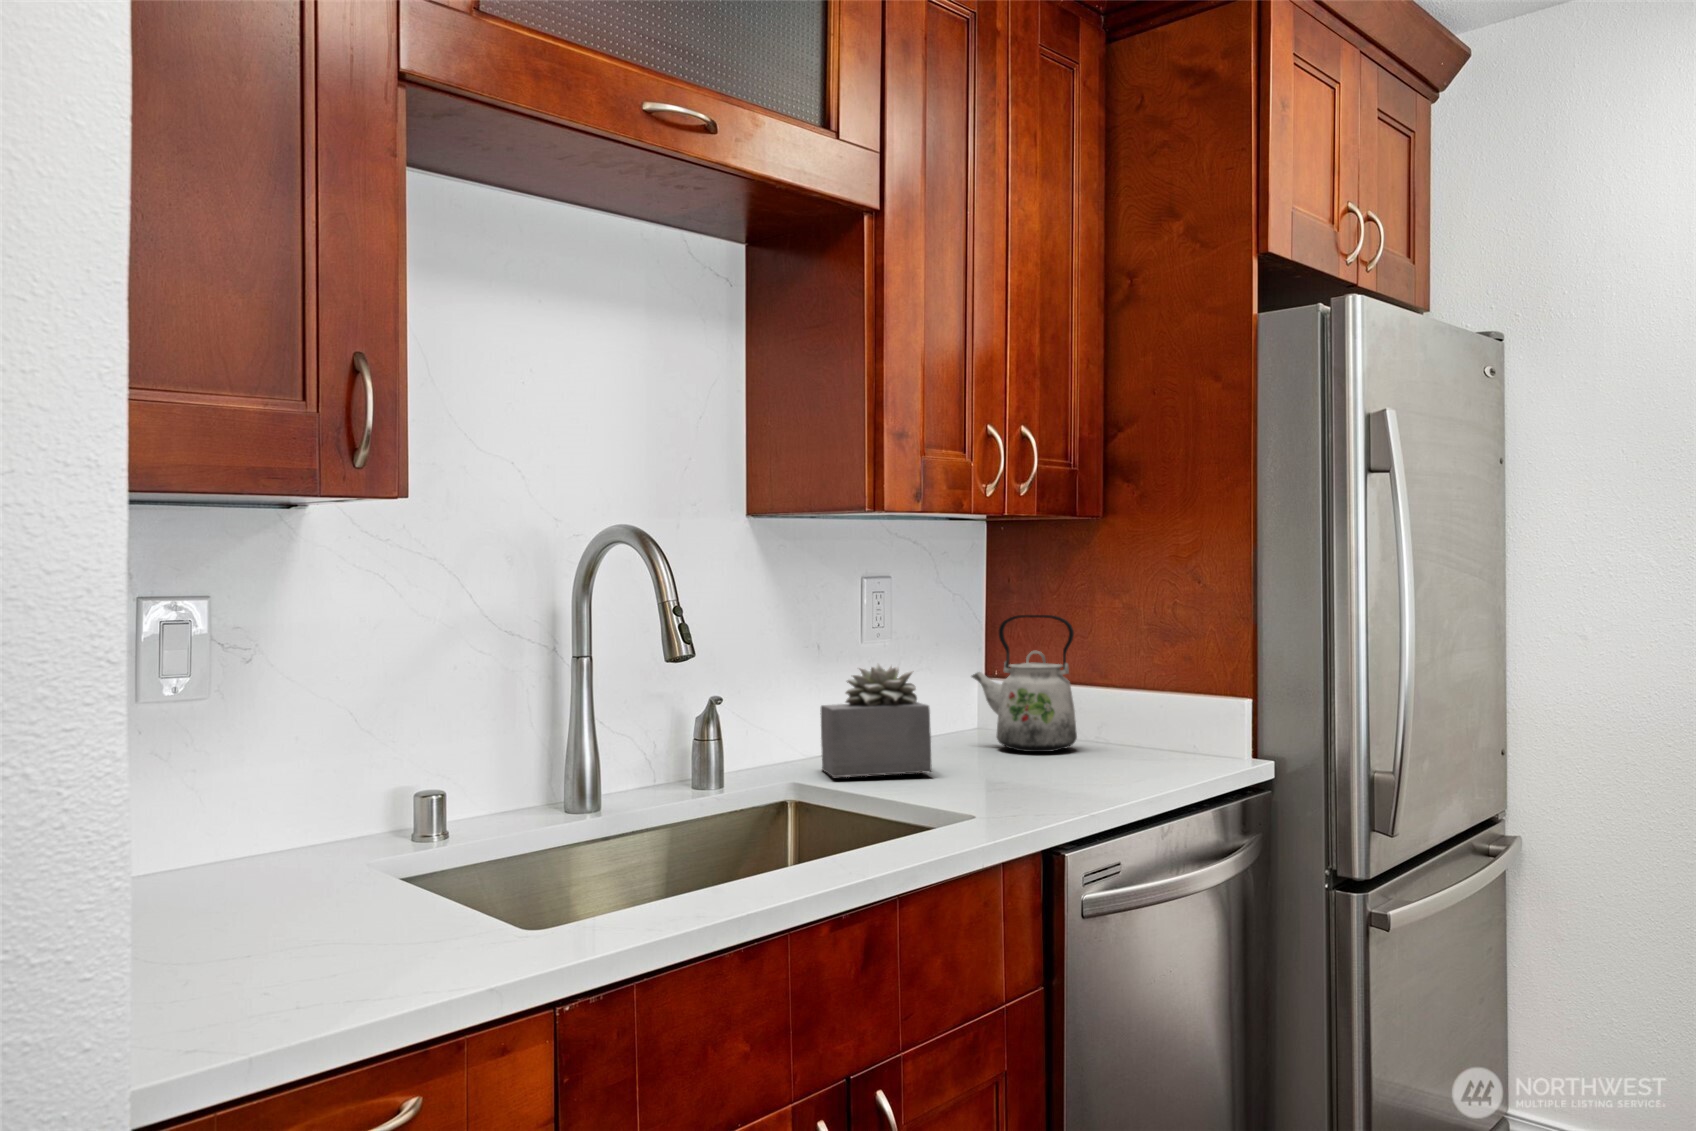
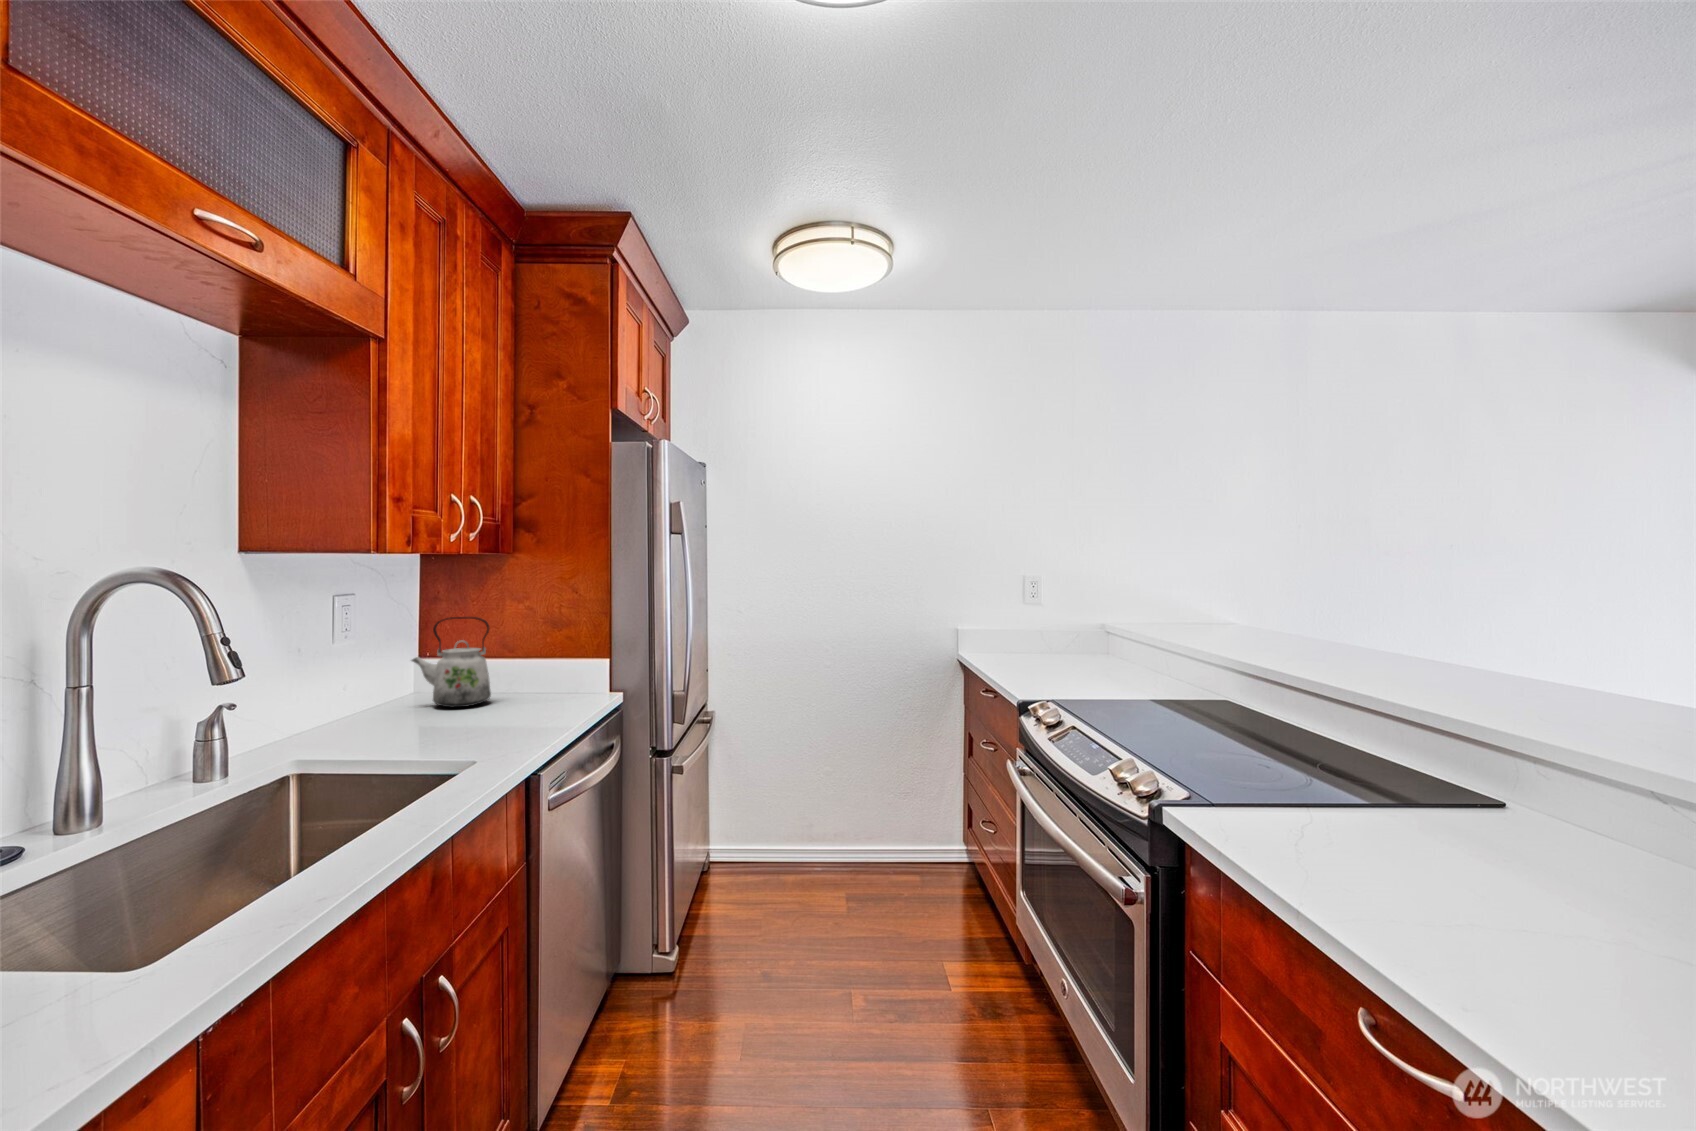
succulent plant: present [820,664,932,777] -> none [305,660,410,750]

